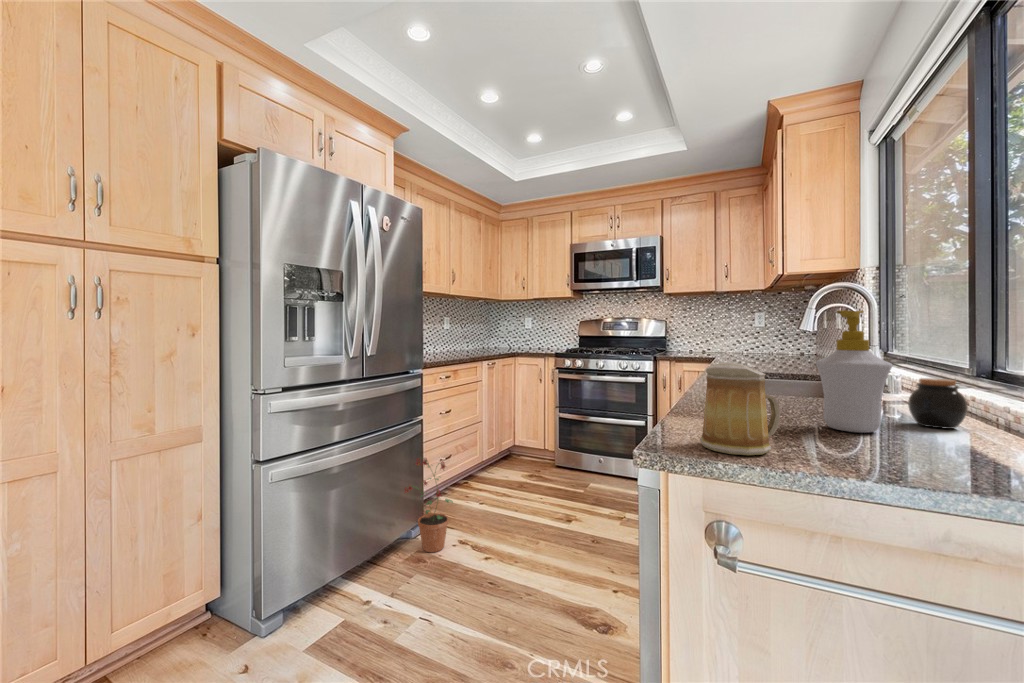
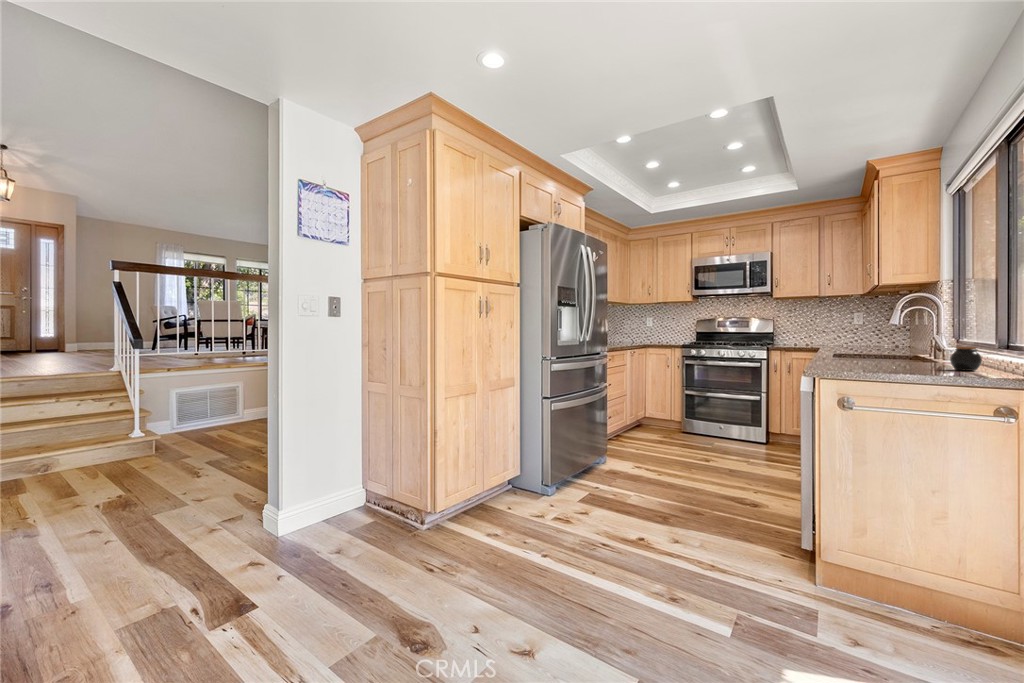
soap bottle: present [816,310,892,433] -> none [896,312,937,371]
mug: present [700,362,781,455] -> none [837,335,877,373]
potted plant: present [405,458,453,552] -> none [601,410,633,471]

